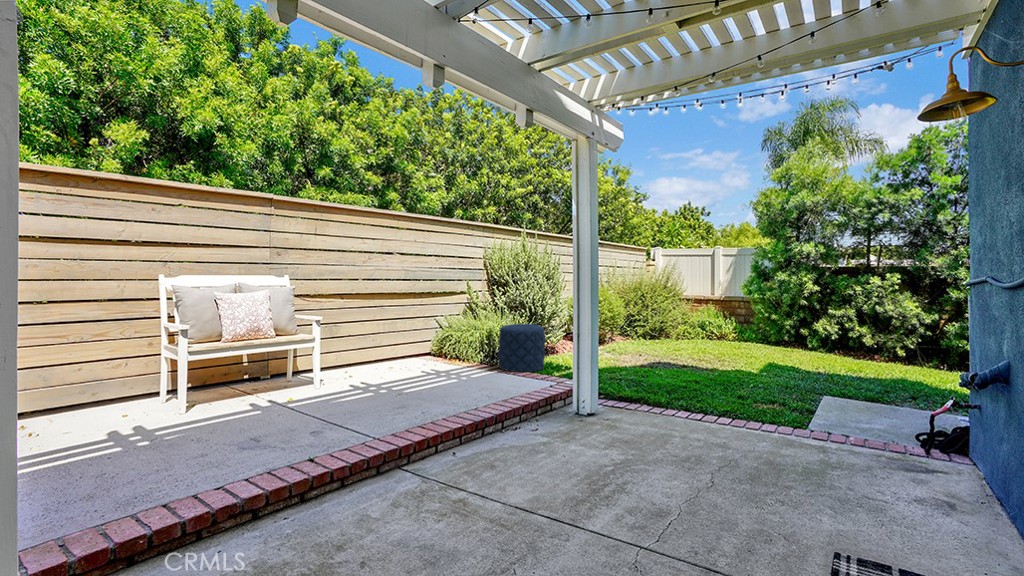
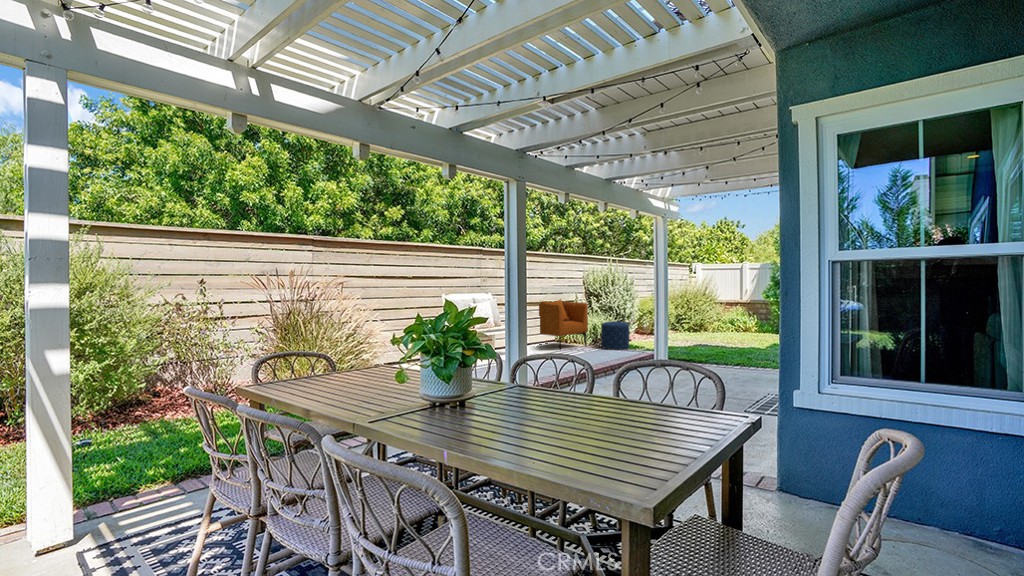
armchair: none [380,286,478,375] -> present [539,299,588,350]

